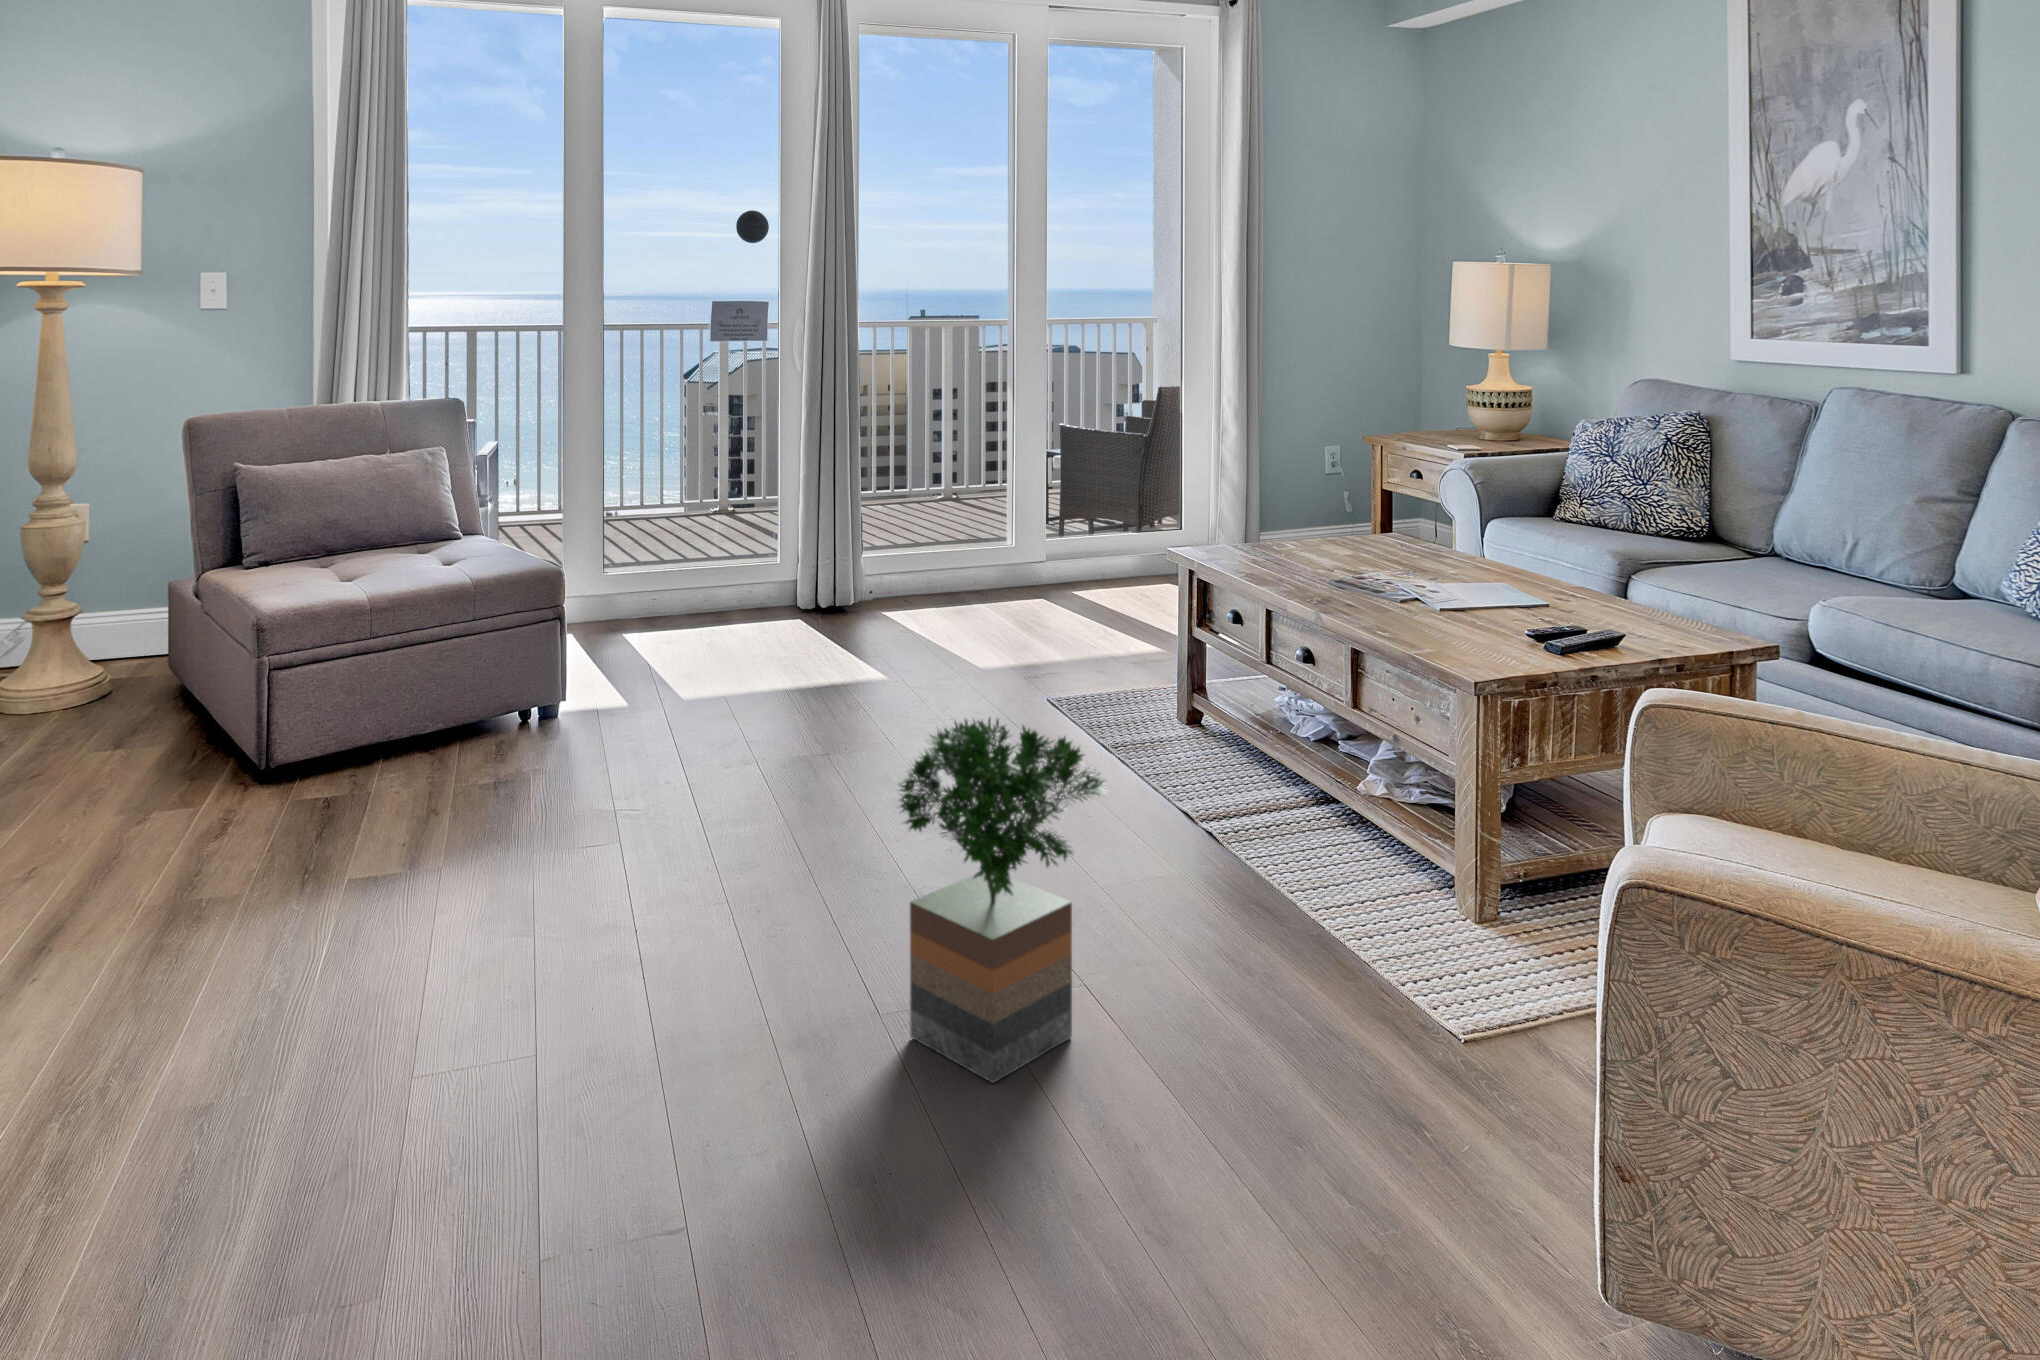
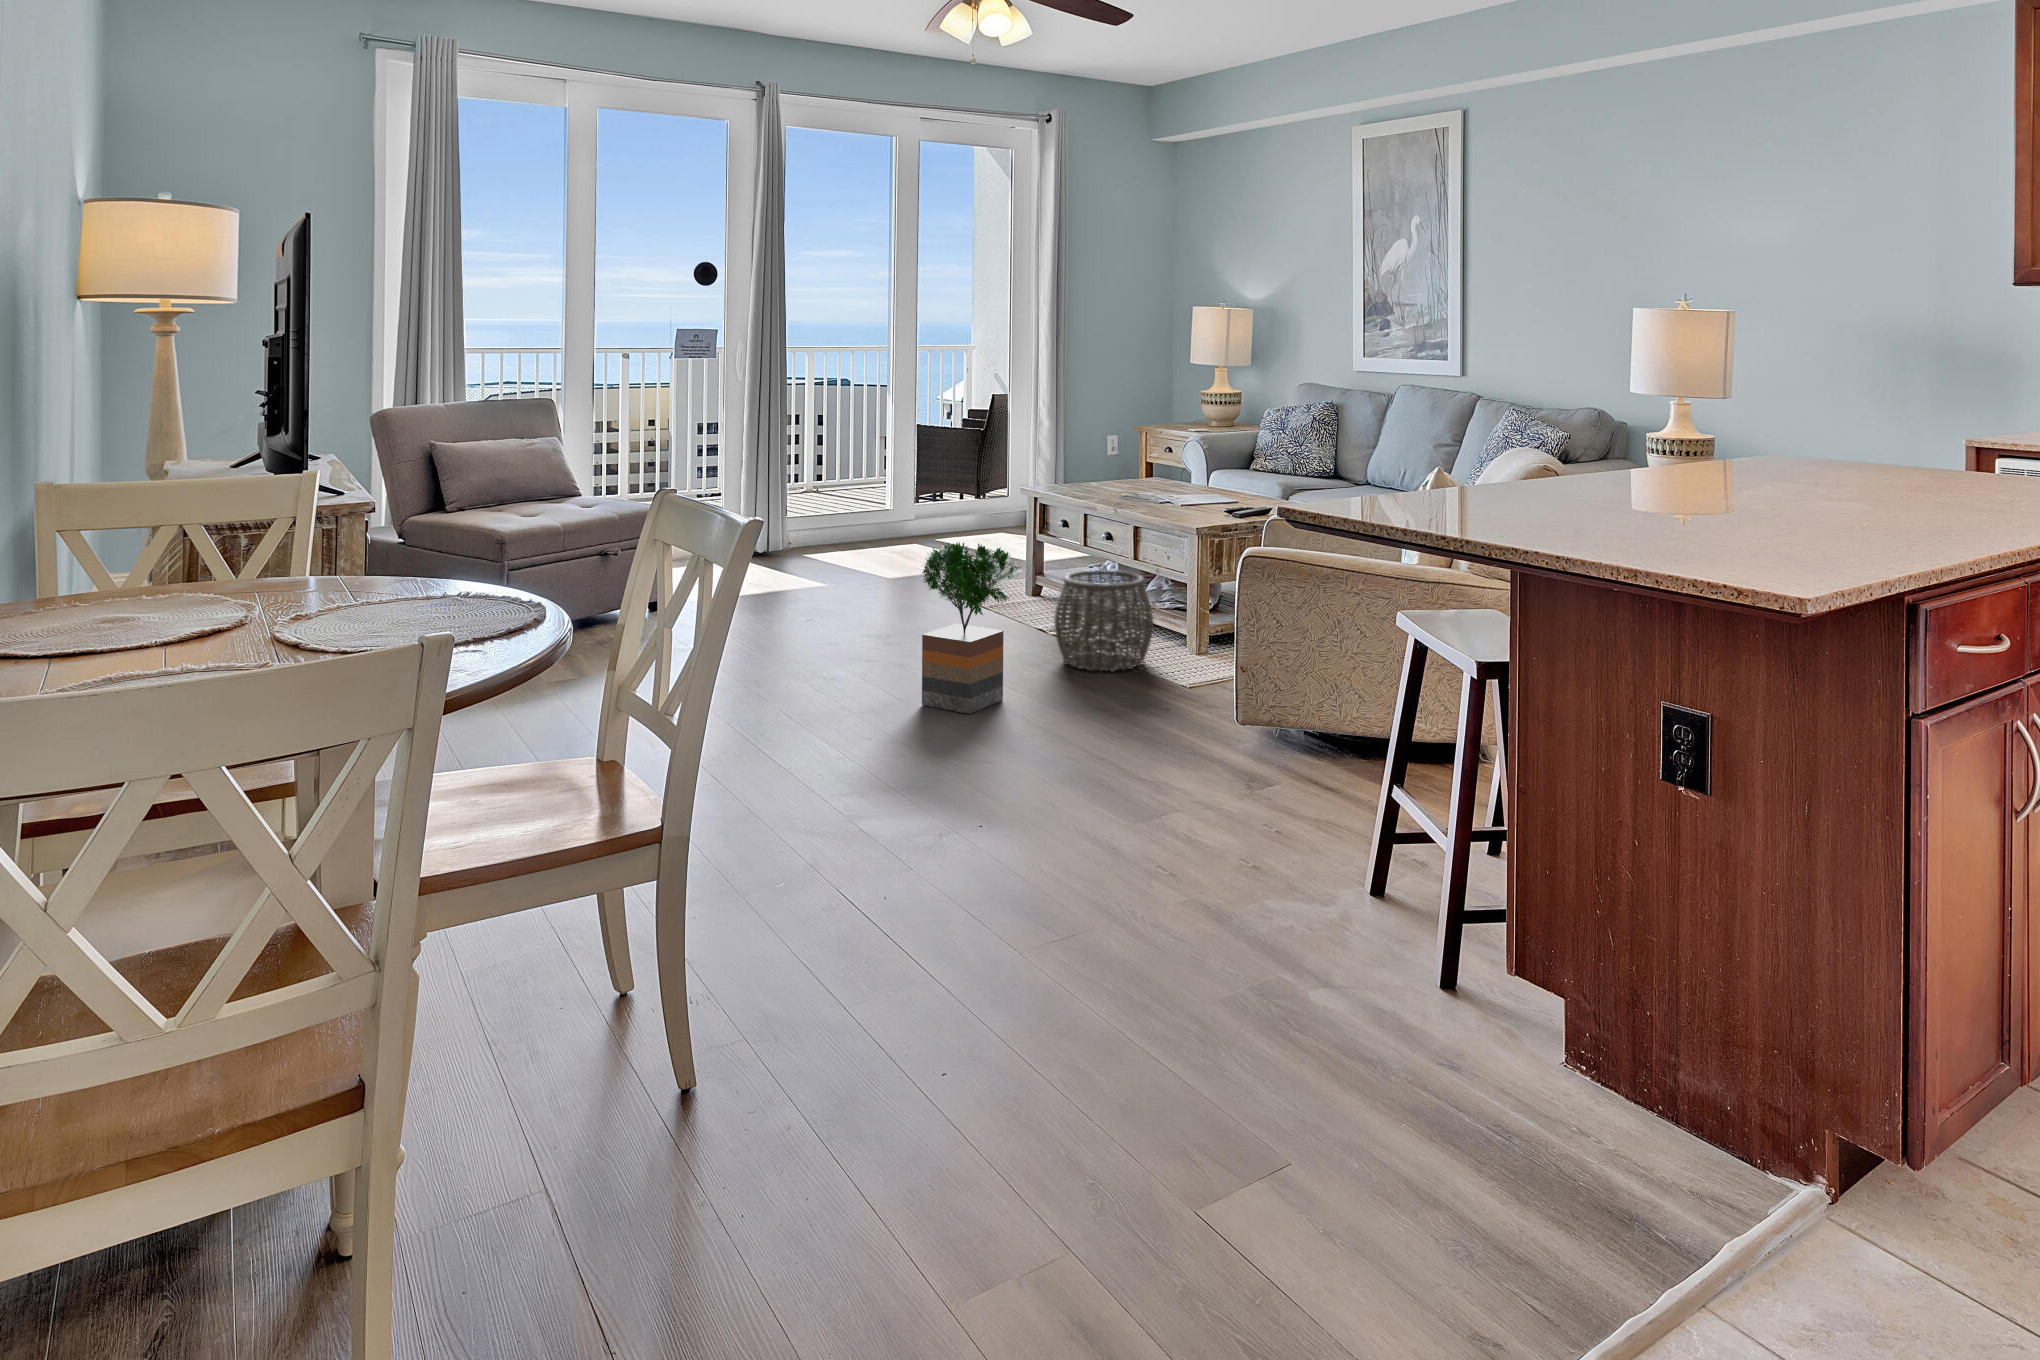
woven basket: none [1192,745,1390,962] -> present [1054,570,1154,671]

